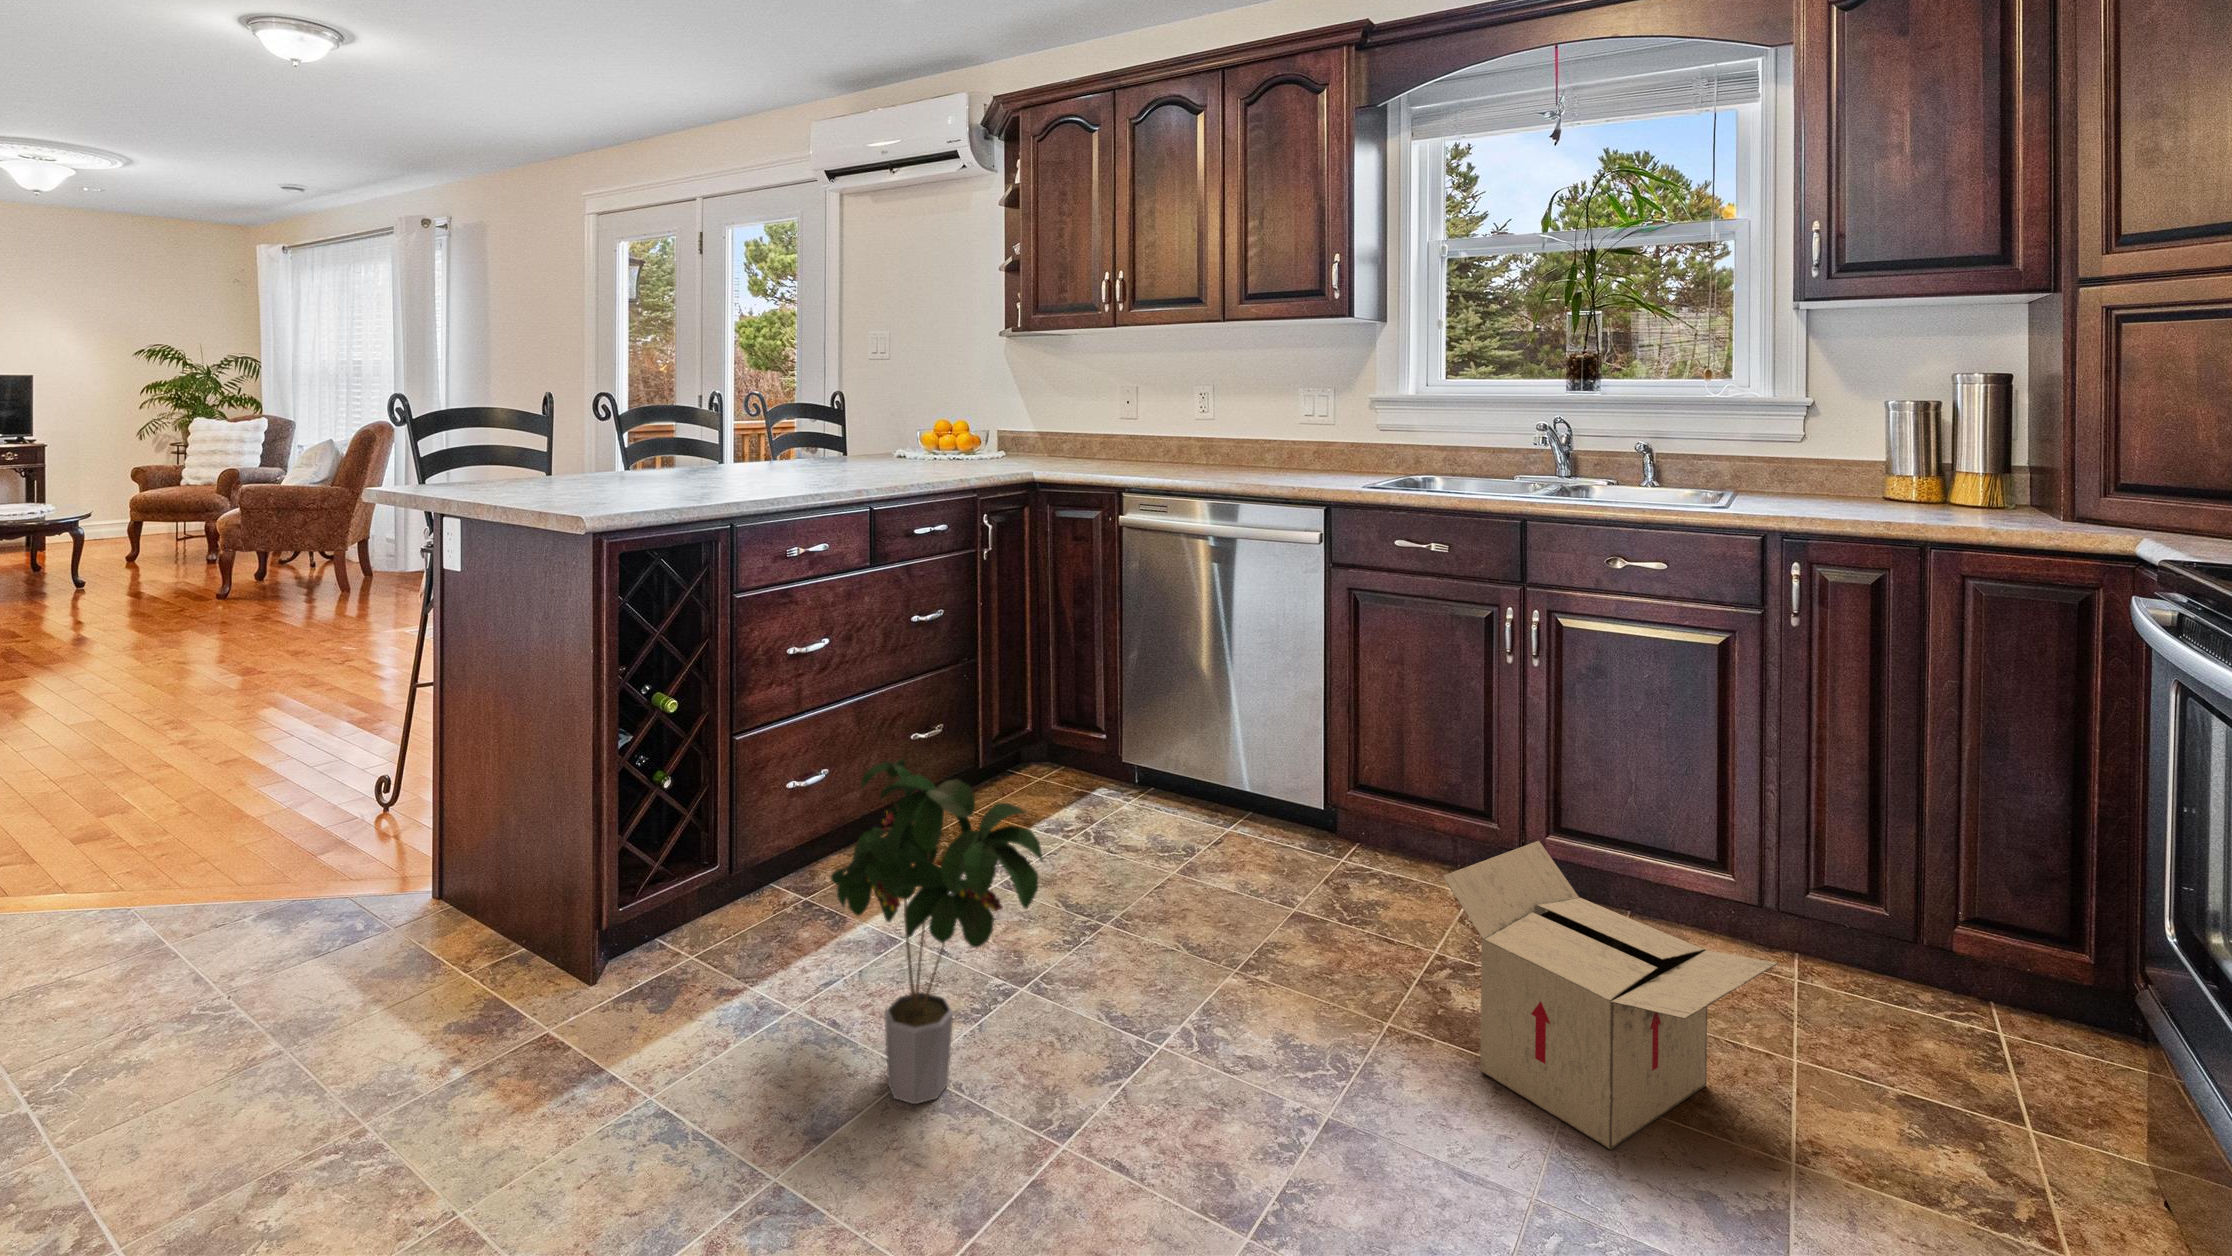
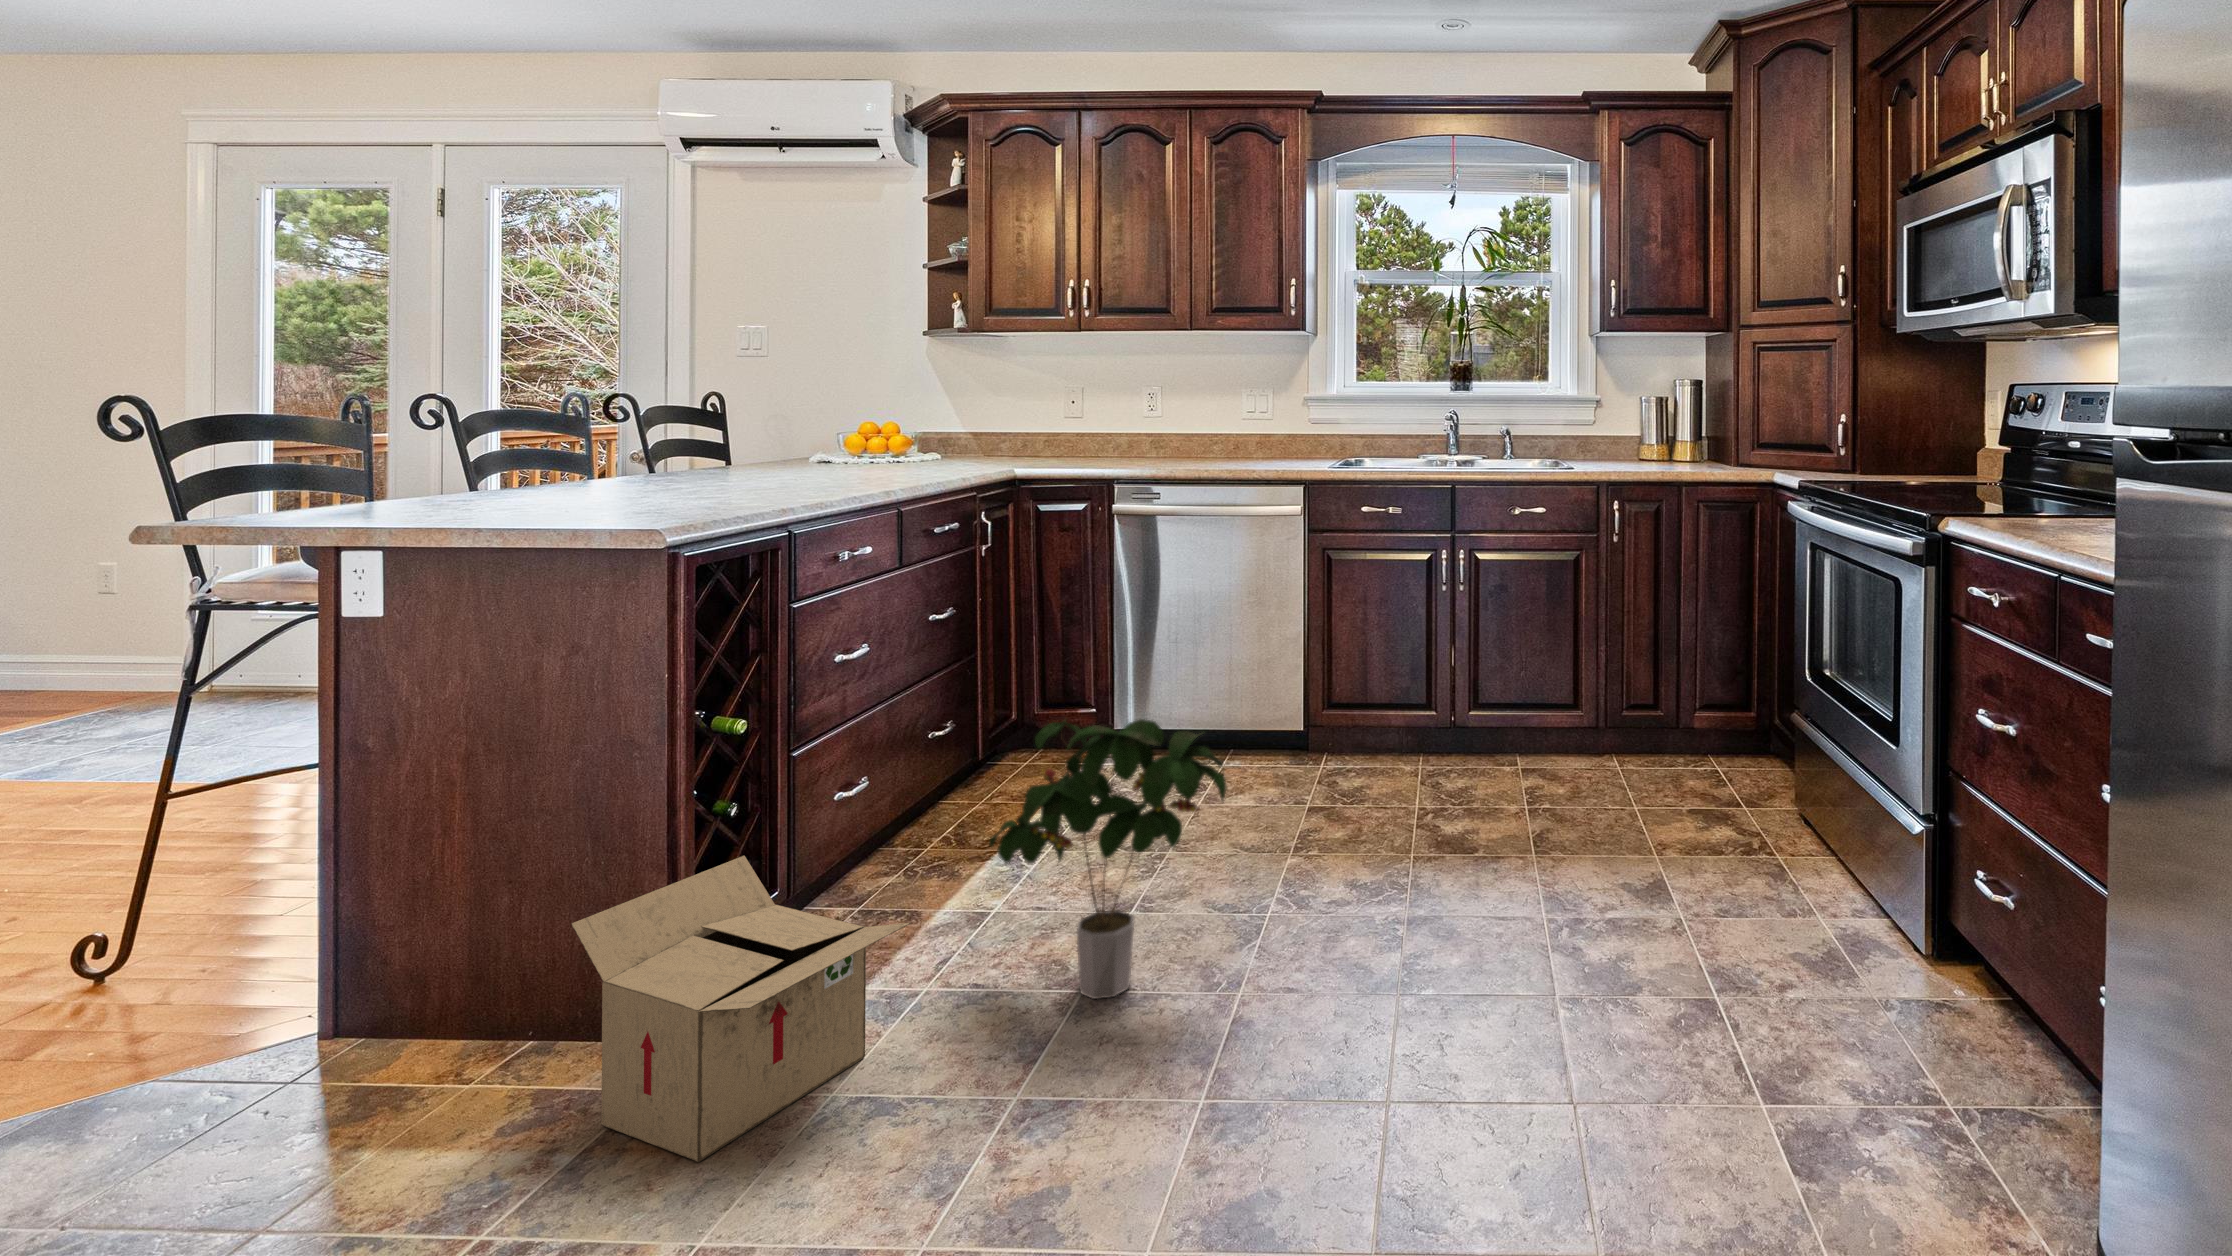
cardboard box: present [1443,841,1778,1150] -> present [571,856,911,1162]

